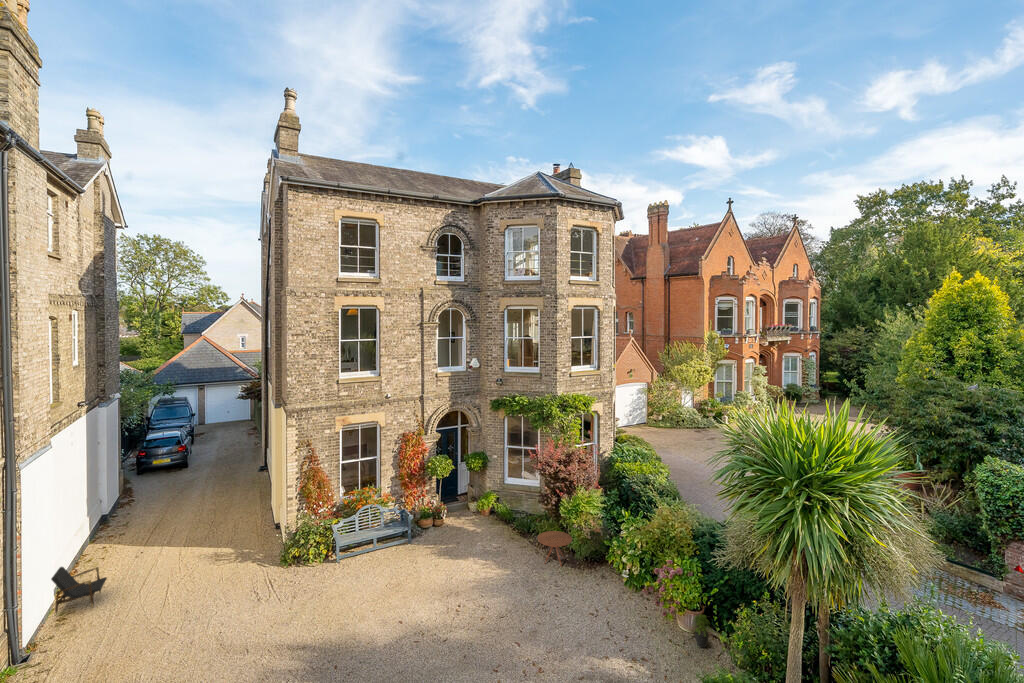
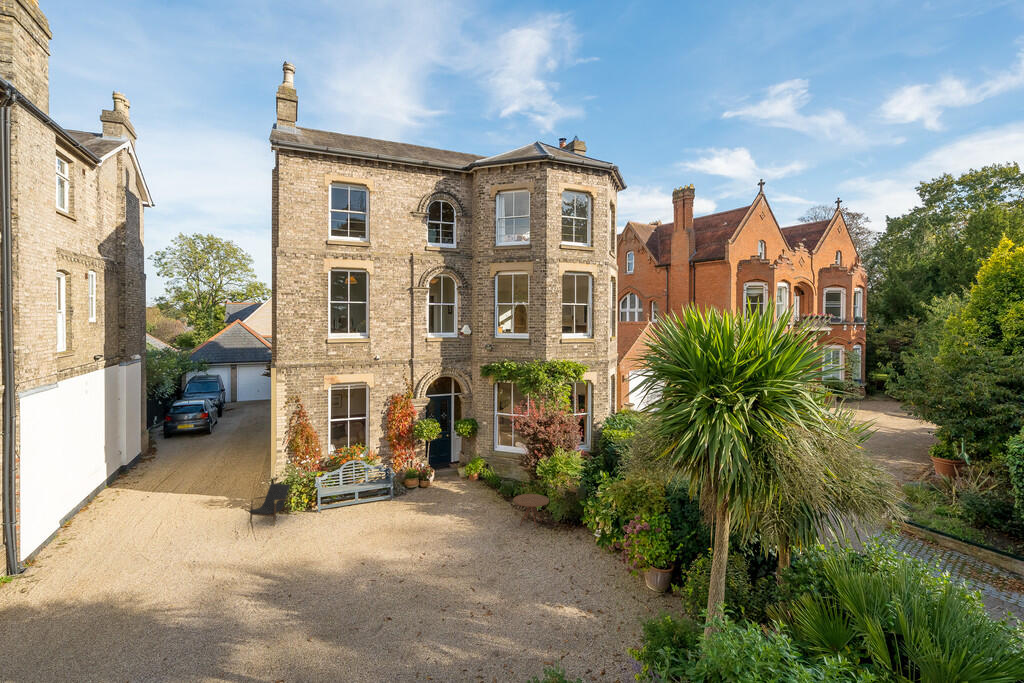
lounge chair: present [51,567,106,614] -> present [249,484,290,525]
potted plant: present [694,614,710,648] -> none [651,570,673,607]

